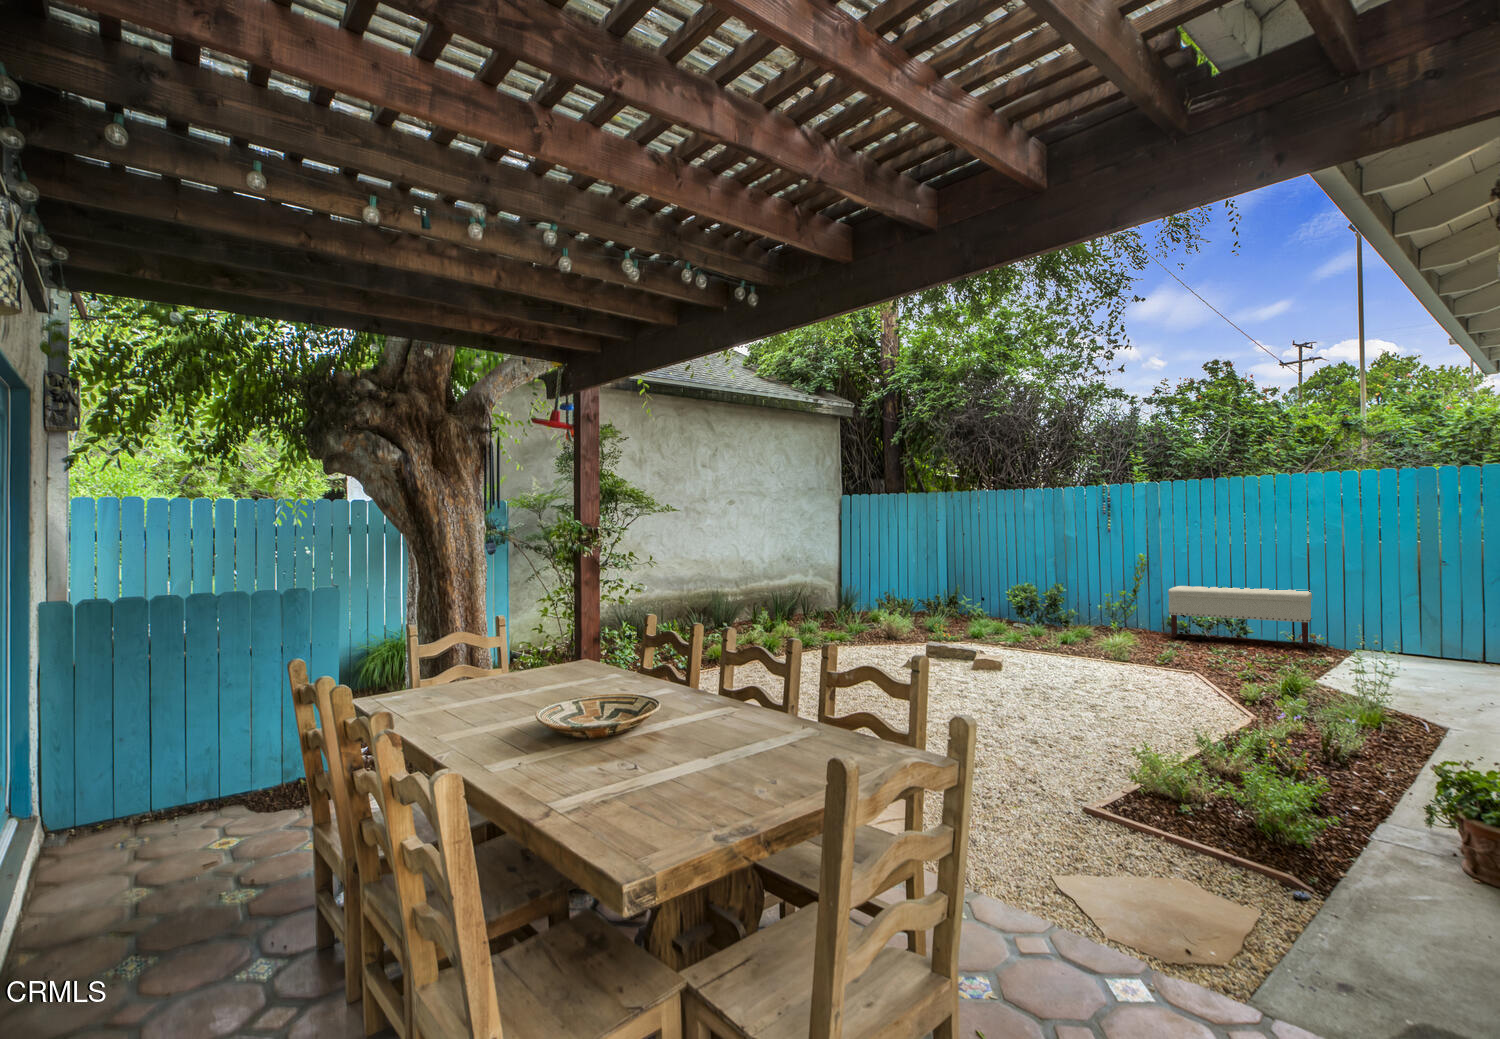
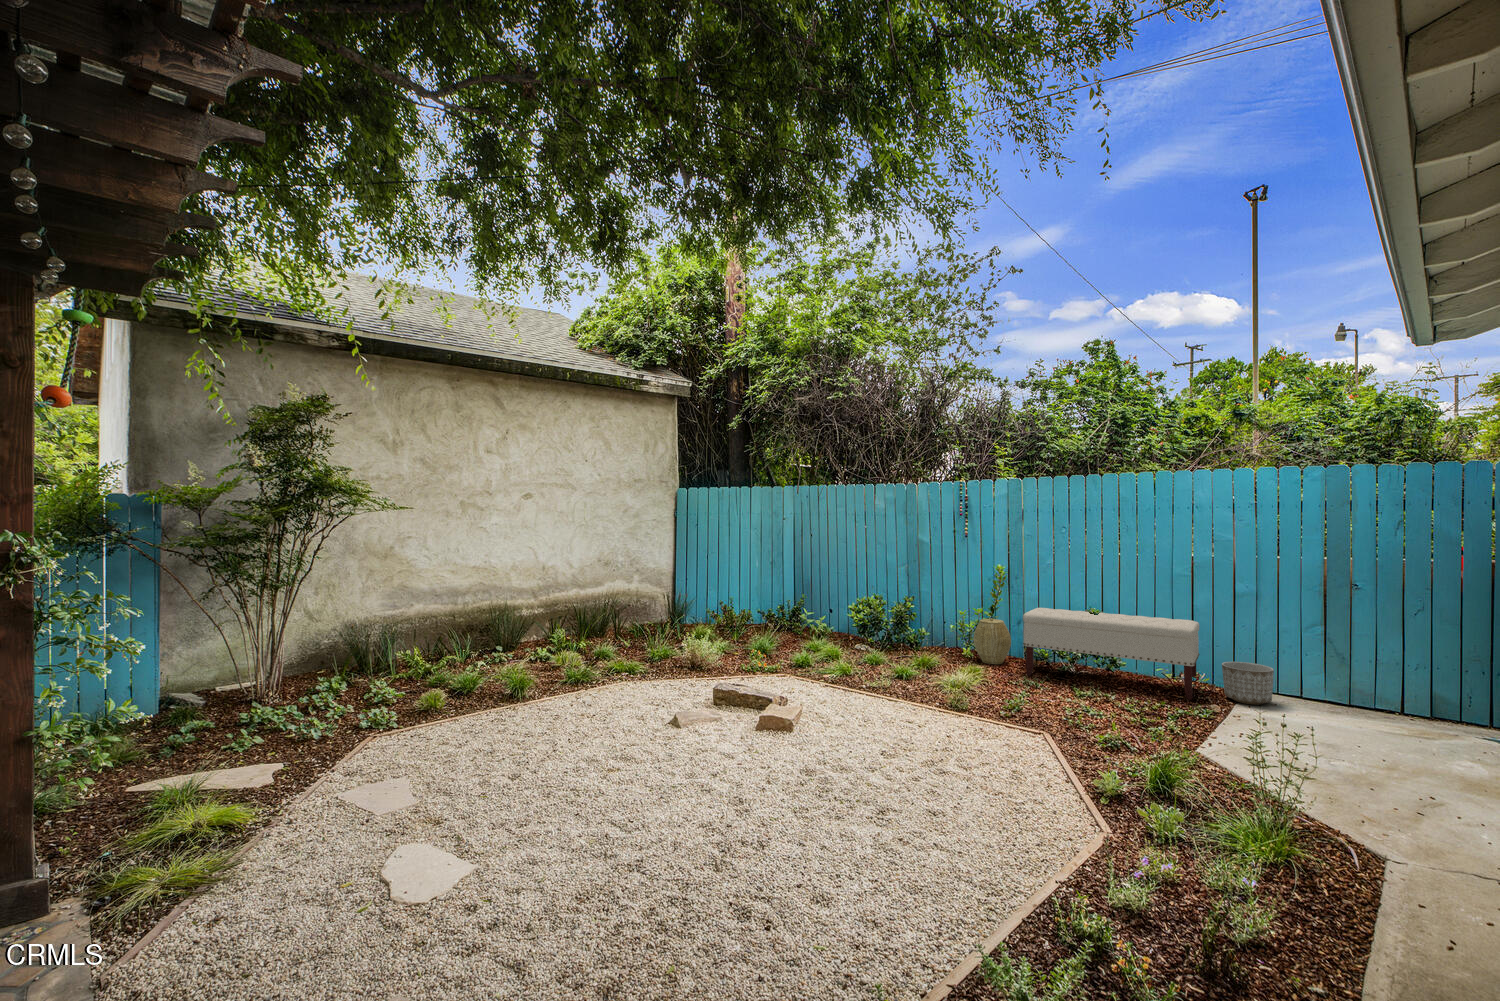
woven basket: none [1123,596,1155,633] -> present [974,618,1011,664]
planter: none [1331,620,1372,650] -> present [1222,662,1274,705]

